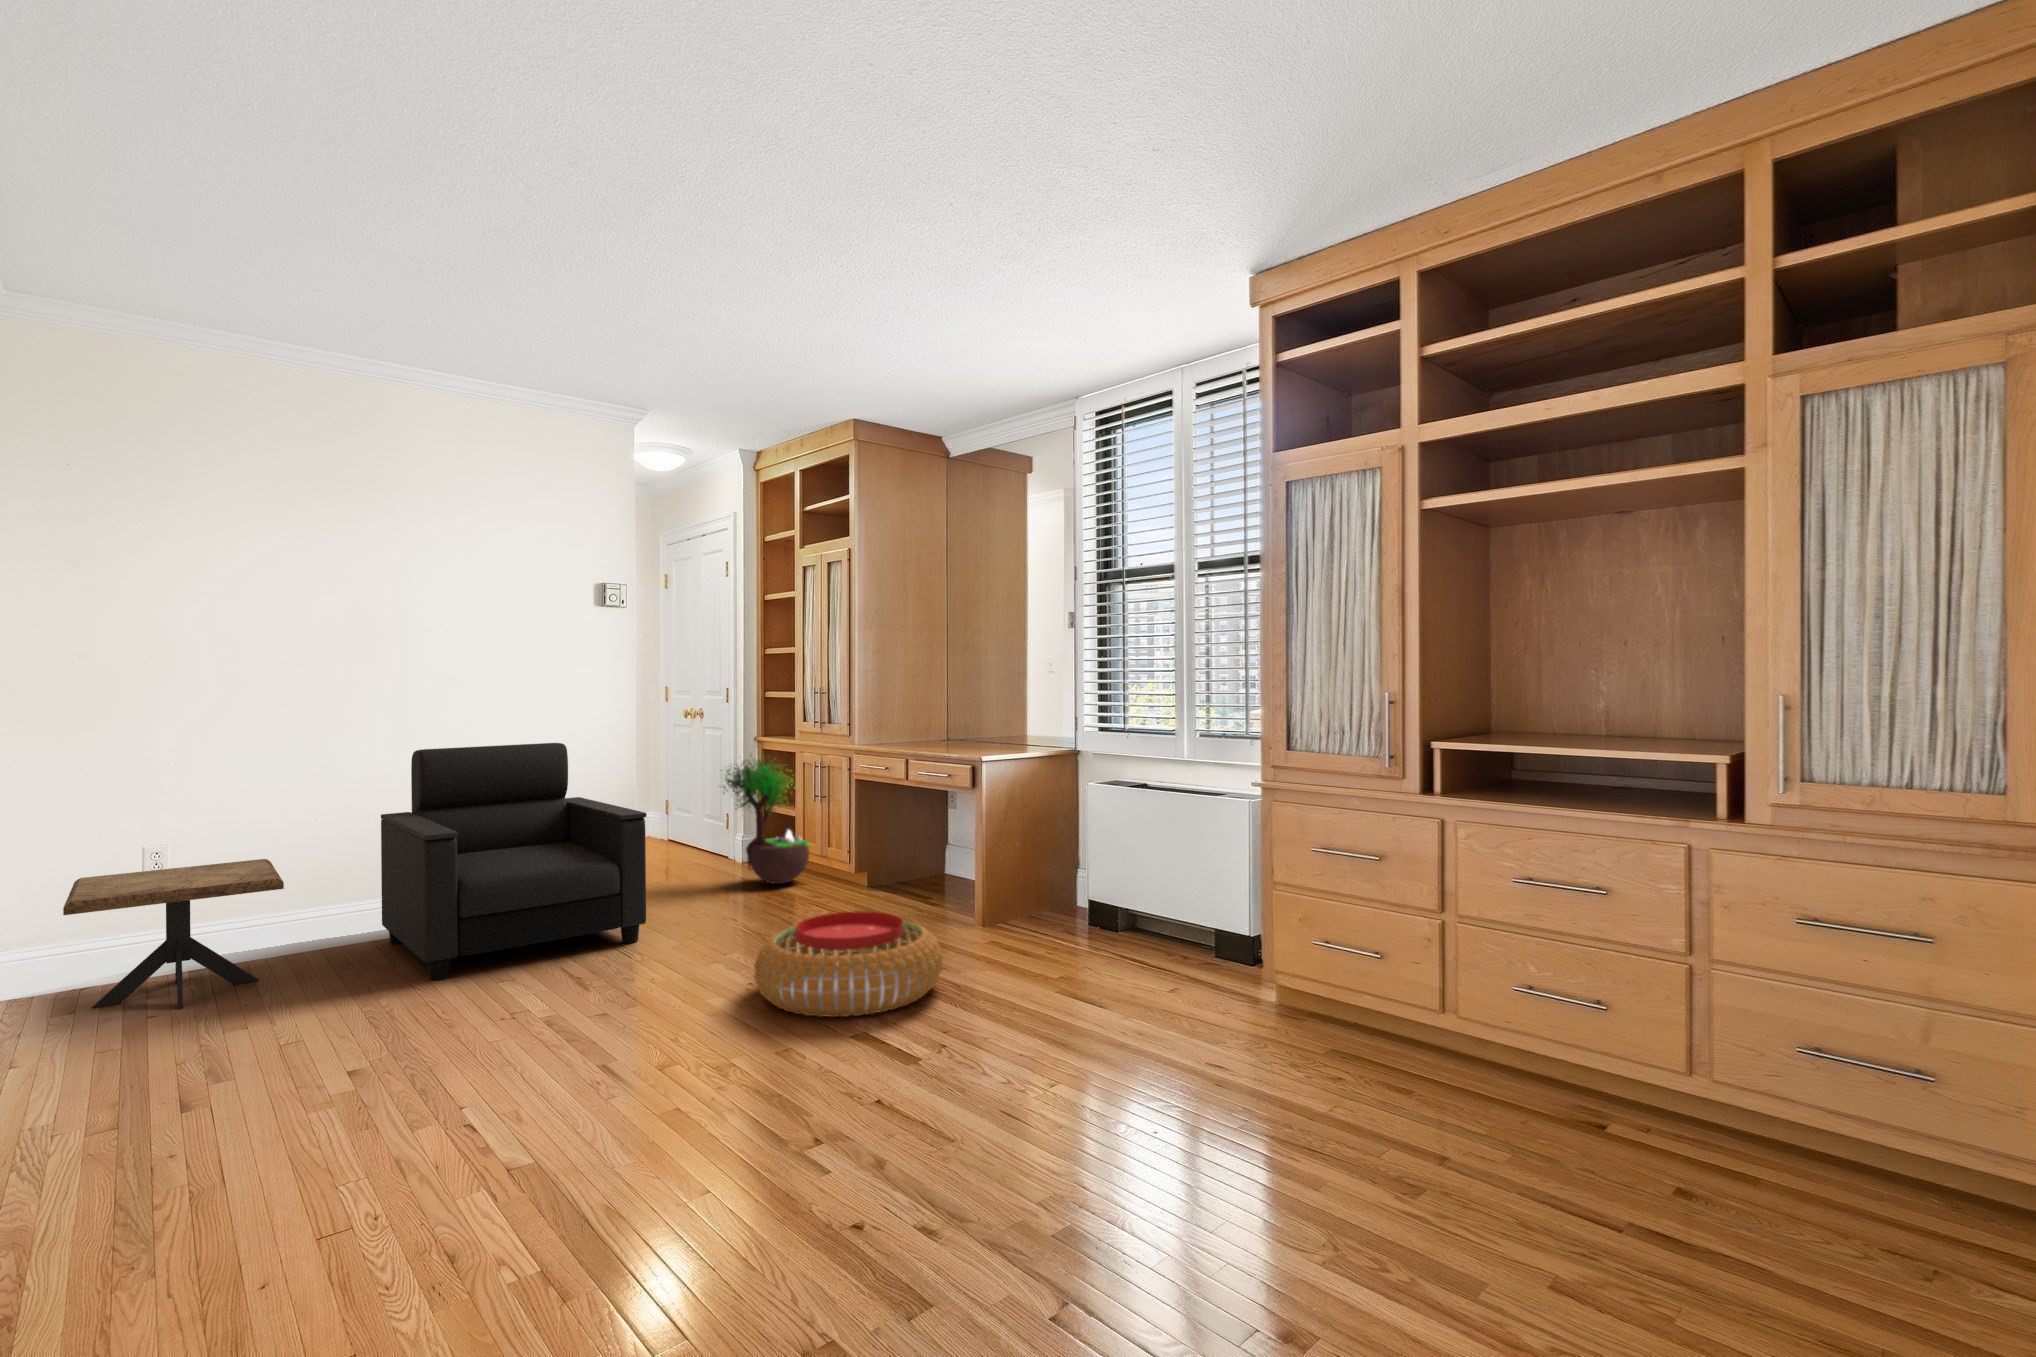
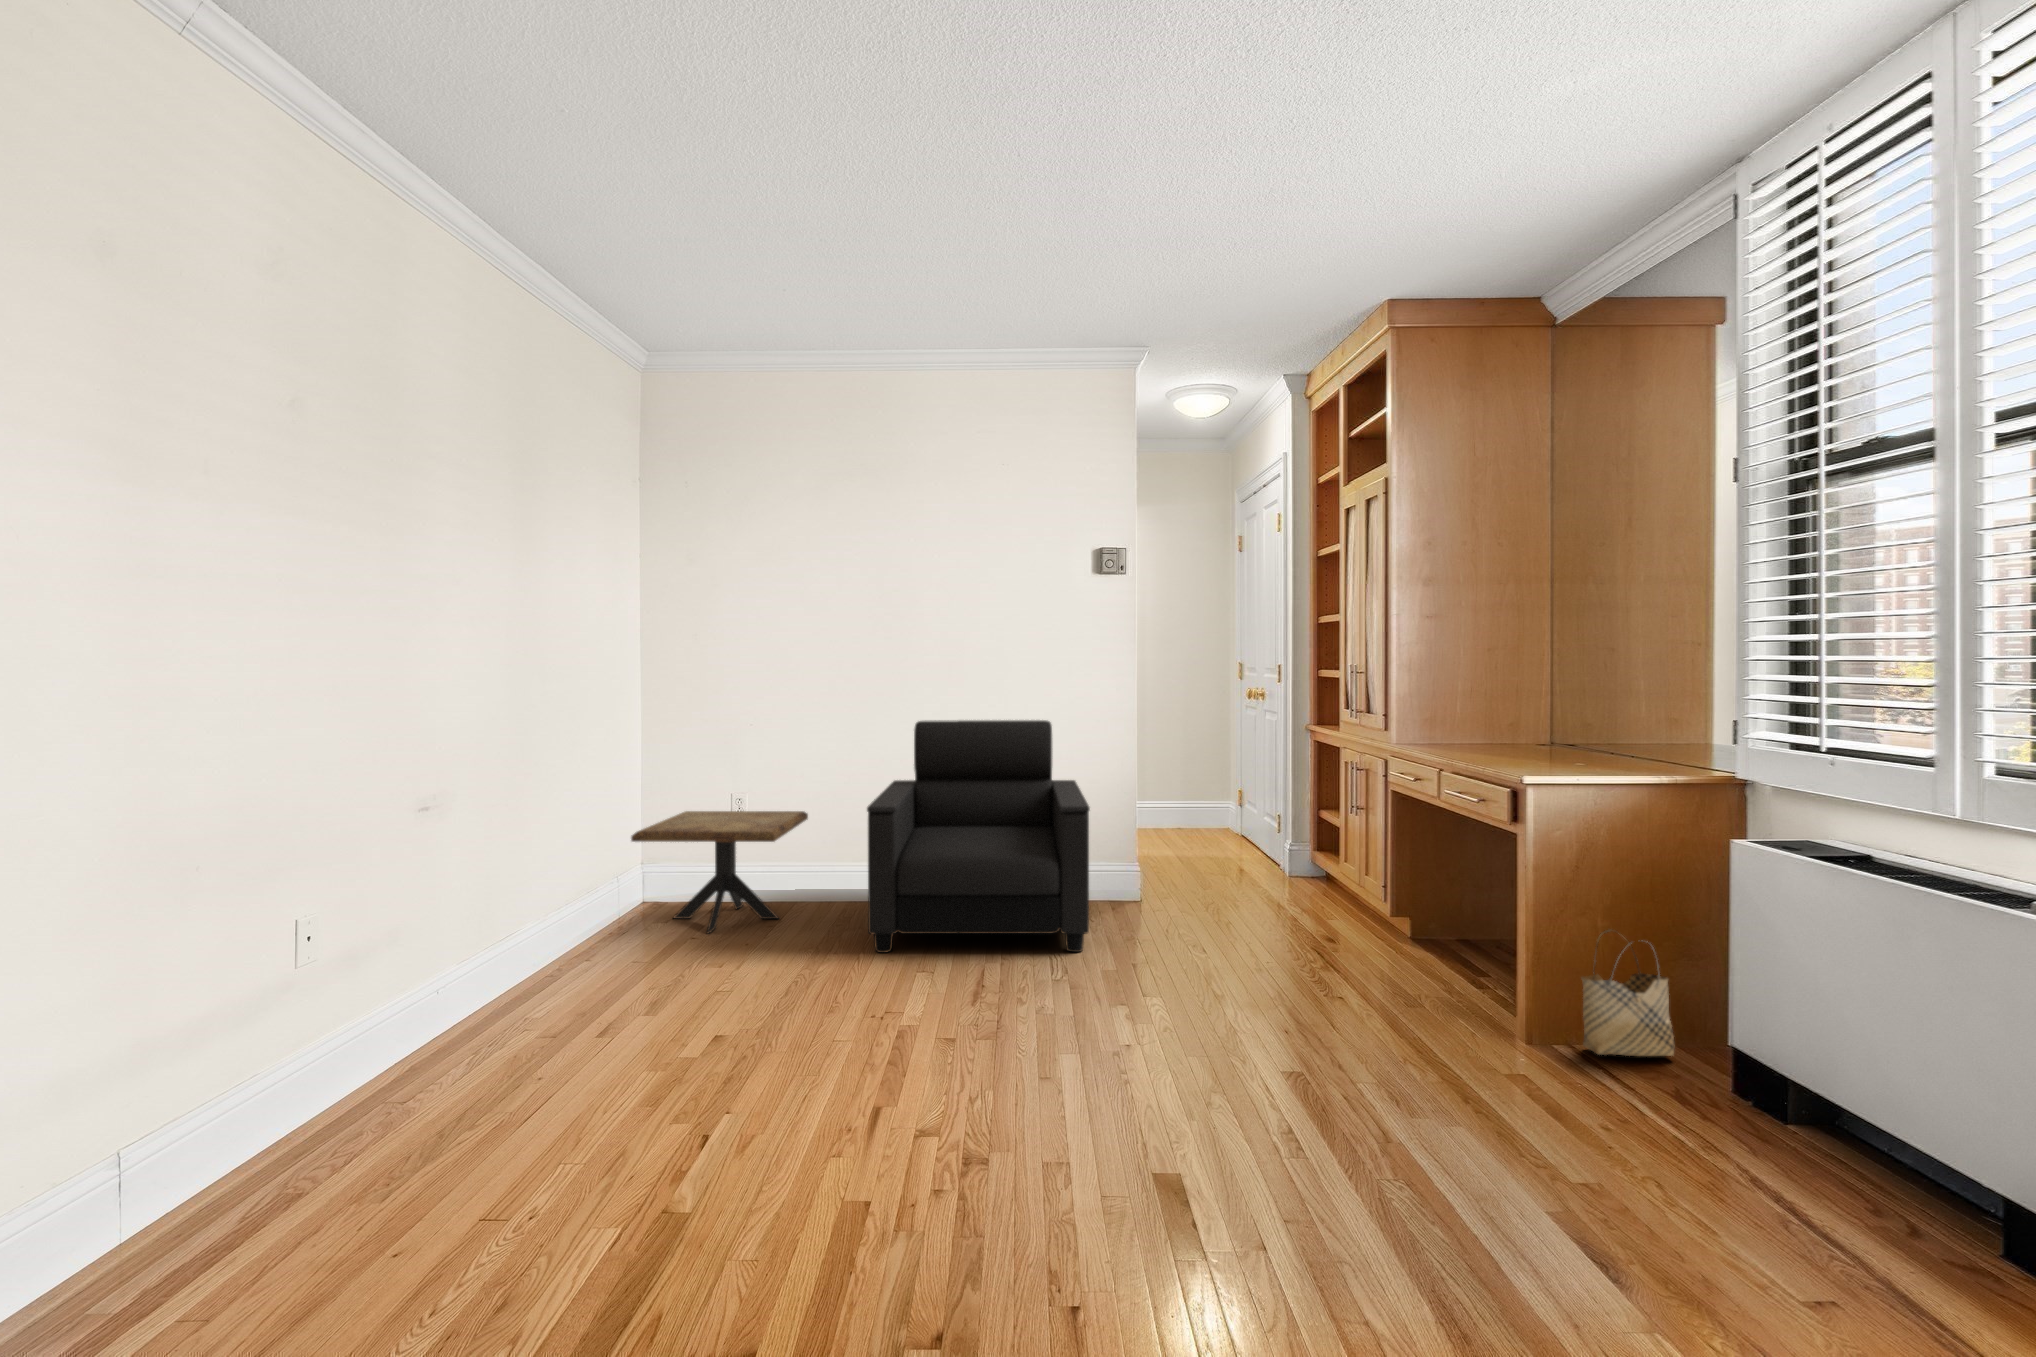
potted tree: present [721,756,809,884] -> none [1235,735,1343,909]
woven basket: none [1012,848,1056,924] -> present [1582,929,1674,1056]
pouf: present [754,911,943,1017] -> none [1098,977,1373,1151]

